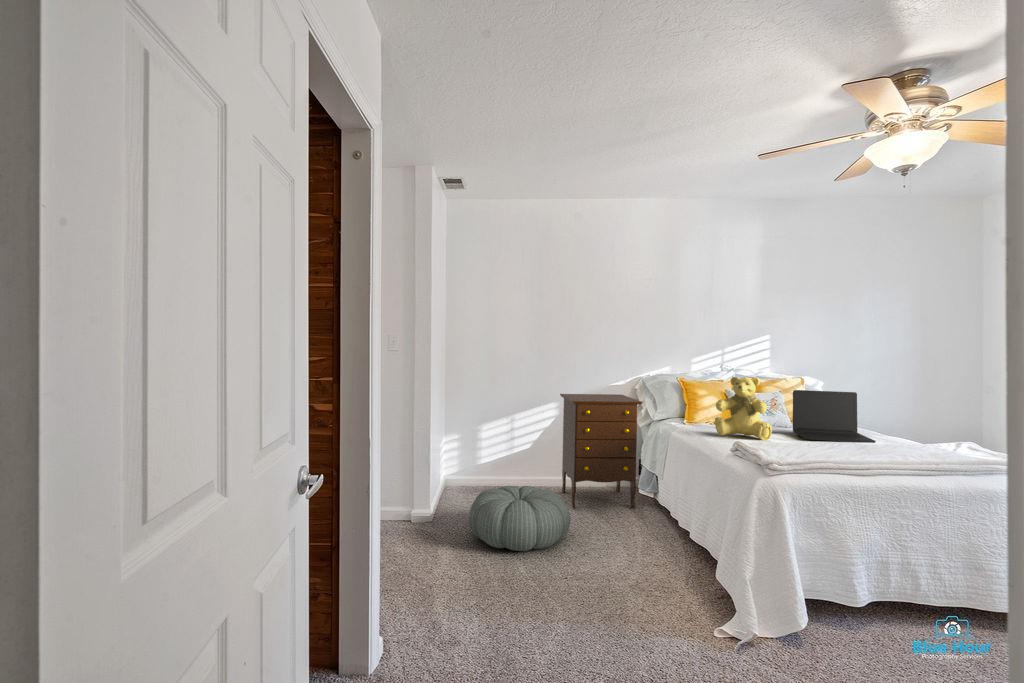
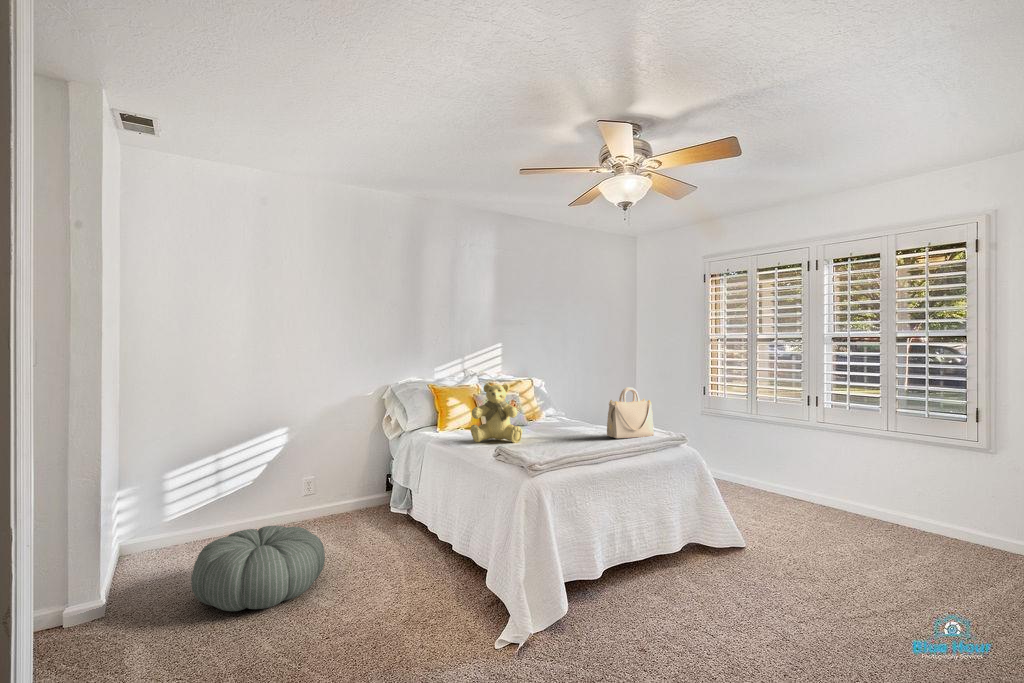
handbag: none [883,389,953,451] -> present [607,387,654,438]
laptop: present [793,390,876,443] -> none [534,392,600,438]
dresser: present [560,394,643,508] -> none [299,407,395,540]

